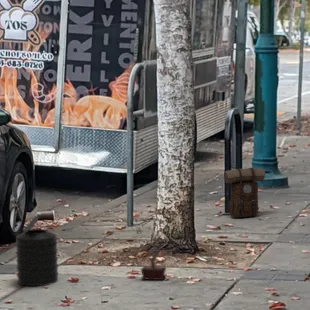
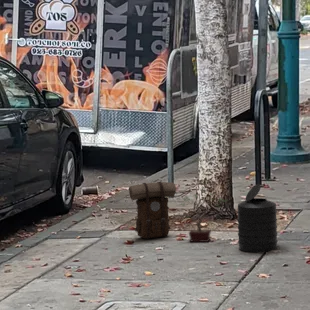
backpack: present [224,168,265,218] -> present [129,182,176,239]
trash can: present [16,215,58,286] -> present [237,184,278,252]

